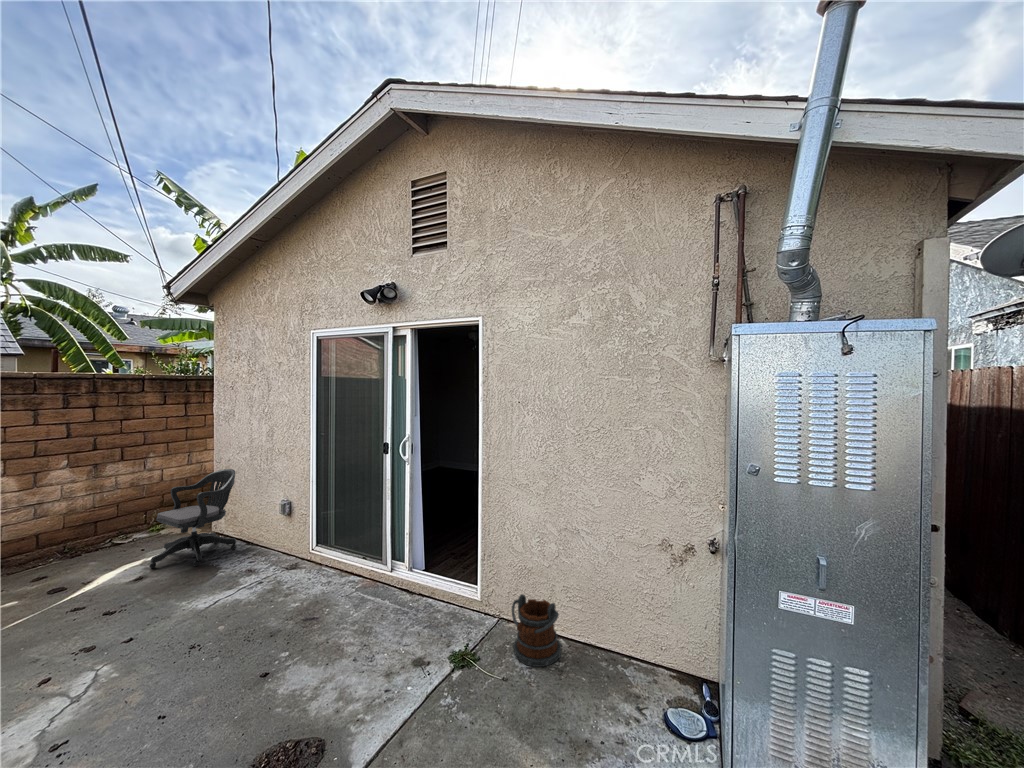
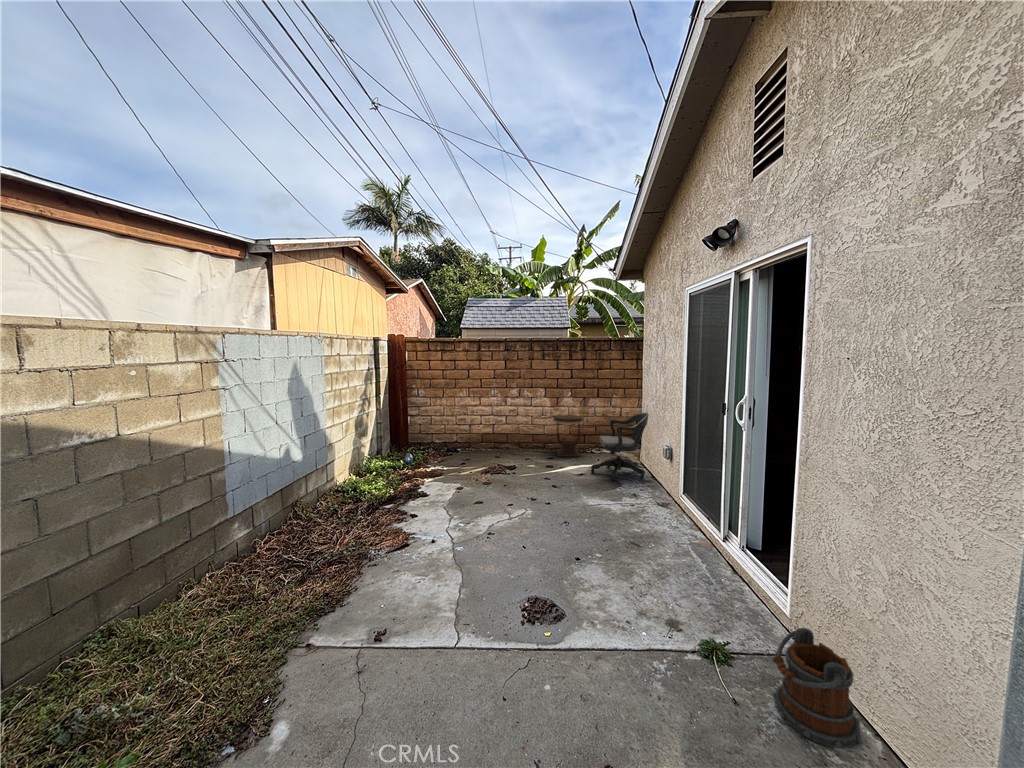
side table: none [36,494,103,569] -> present [553,415,583,457]

